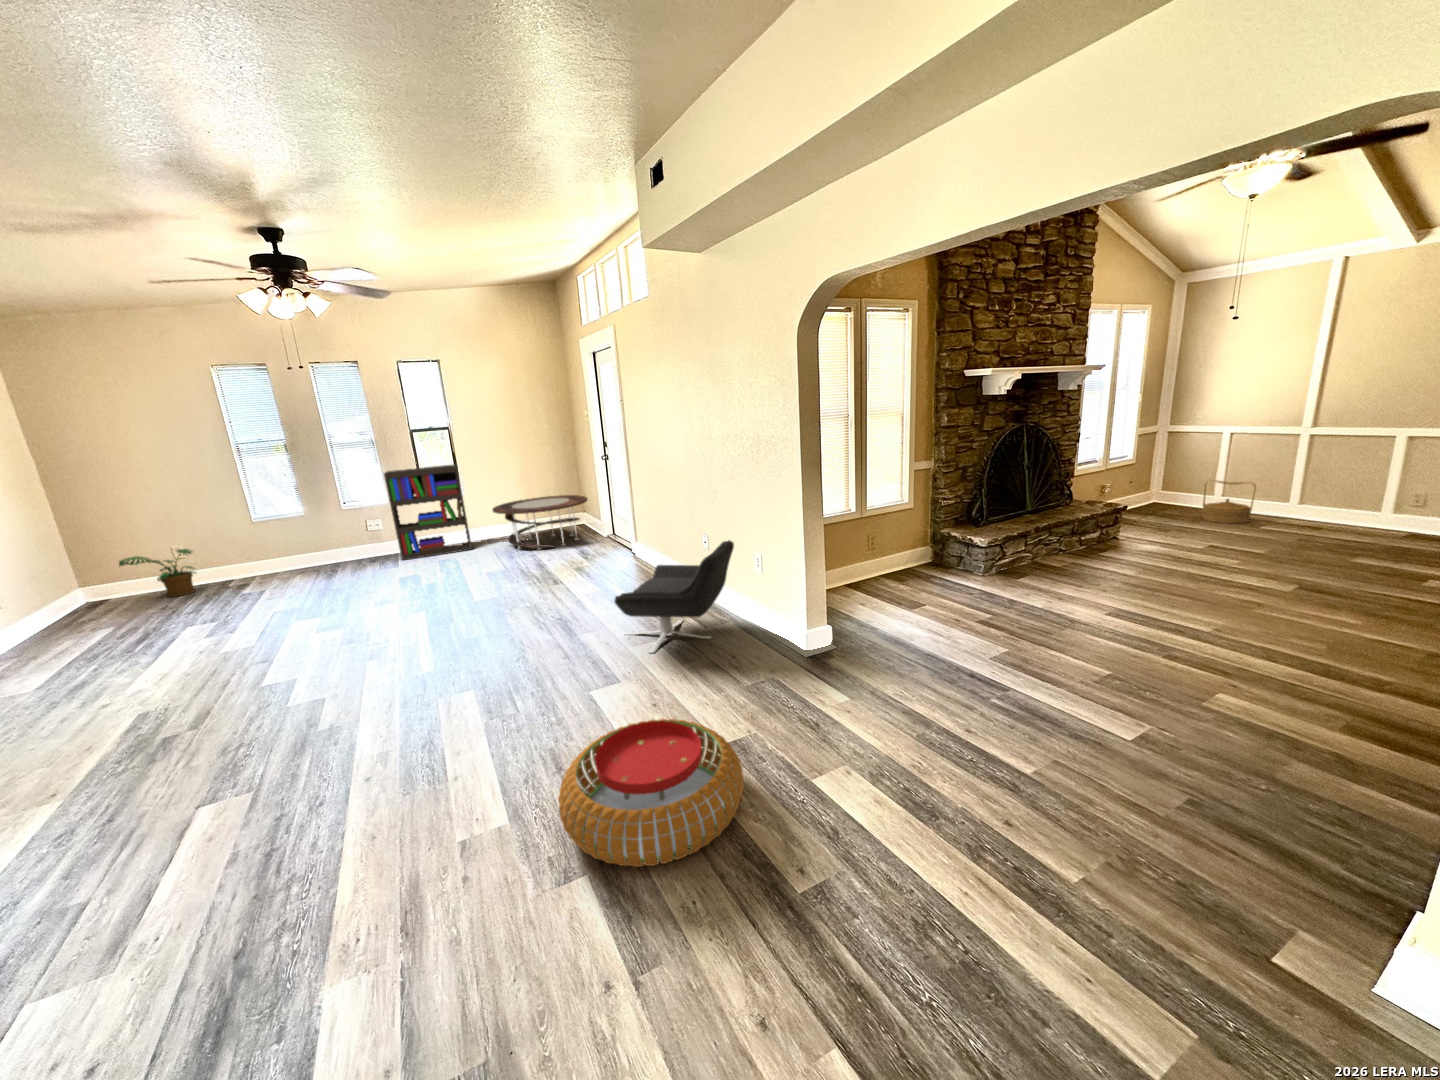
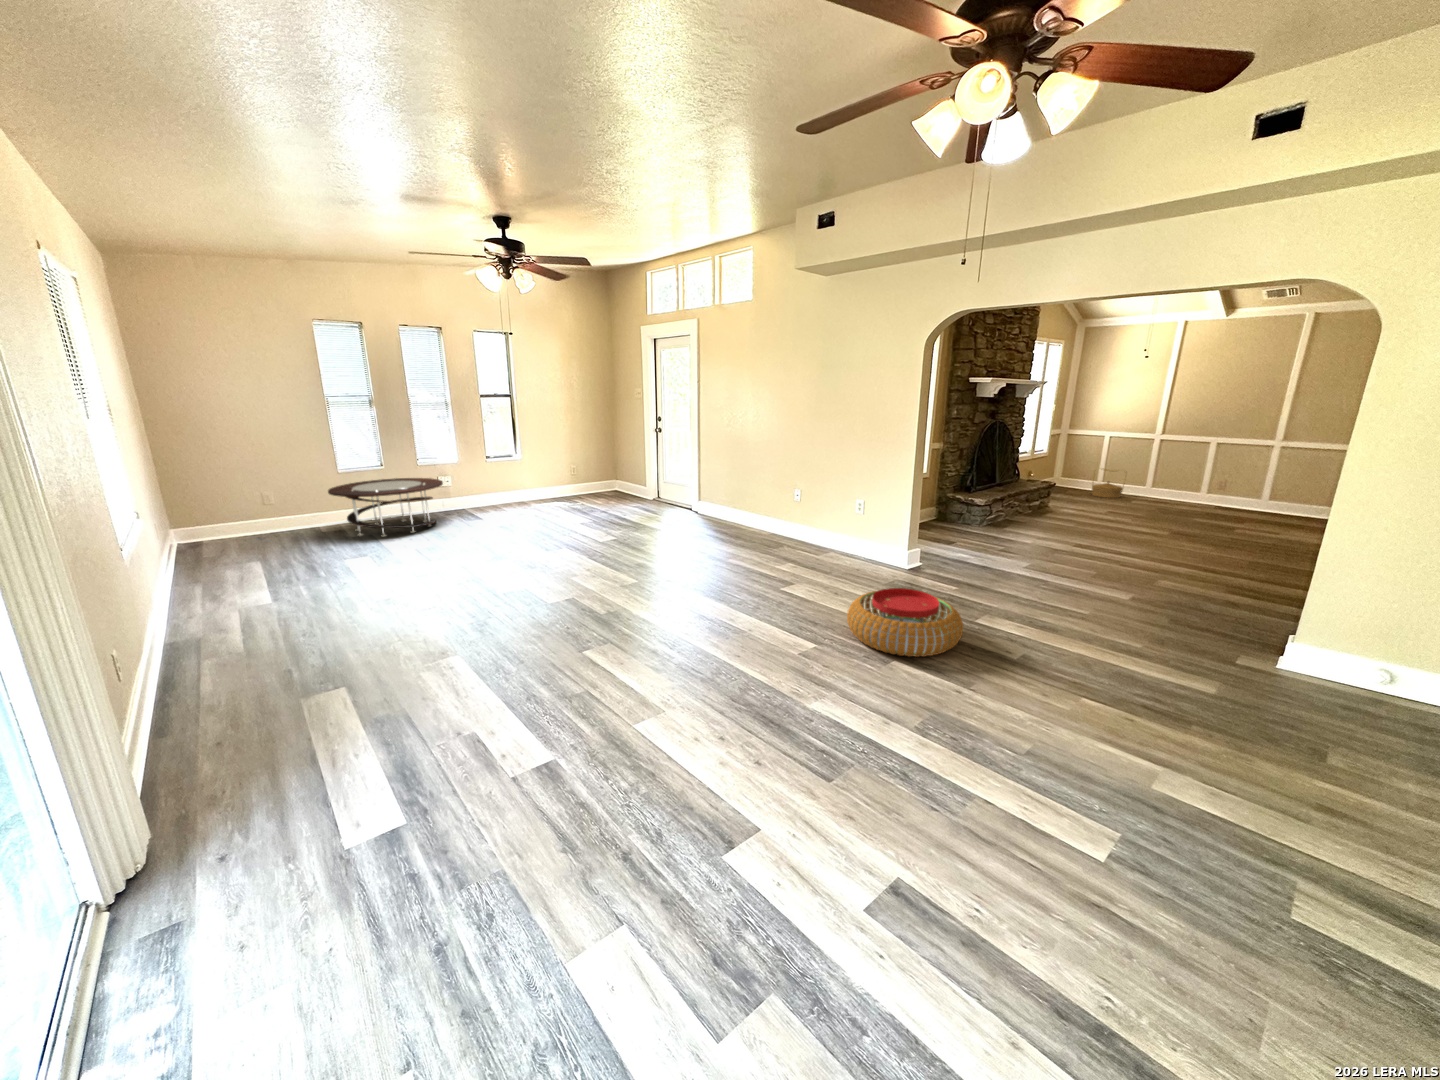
bookshelf: present [384,464,472,560] -> none [459,428,535,513]
coffee table: present [493,495,587,550] -> present [328,478,443,536]
lounge chair: present [615,540,734,653] -> none [763,490,854,569]
potted plant: present [119,549,196,597] -> none [228,494,294,540]

